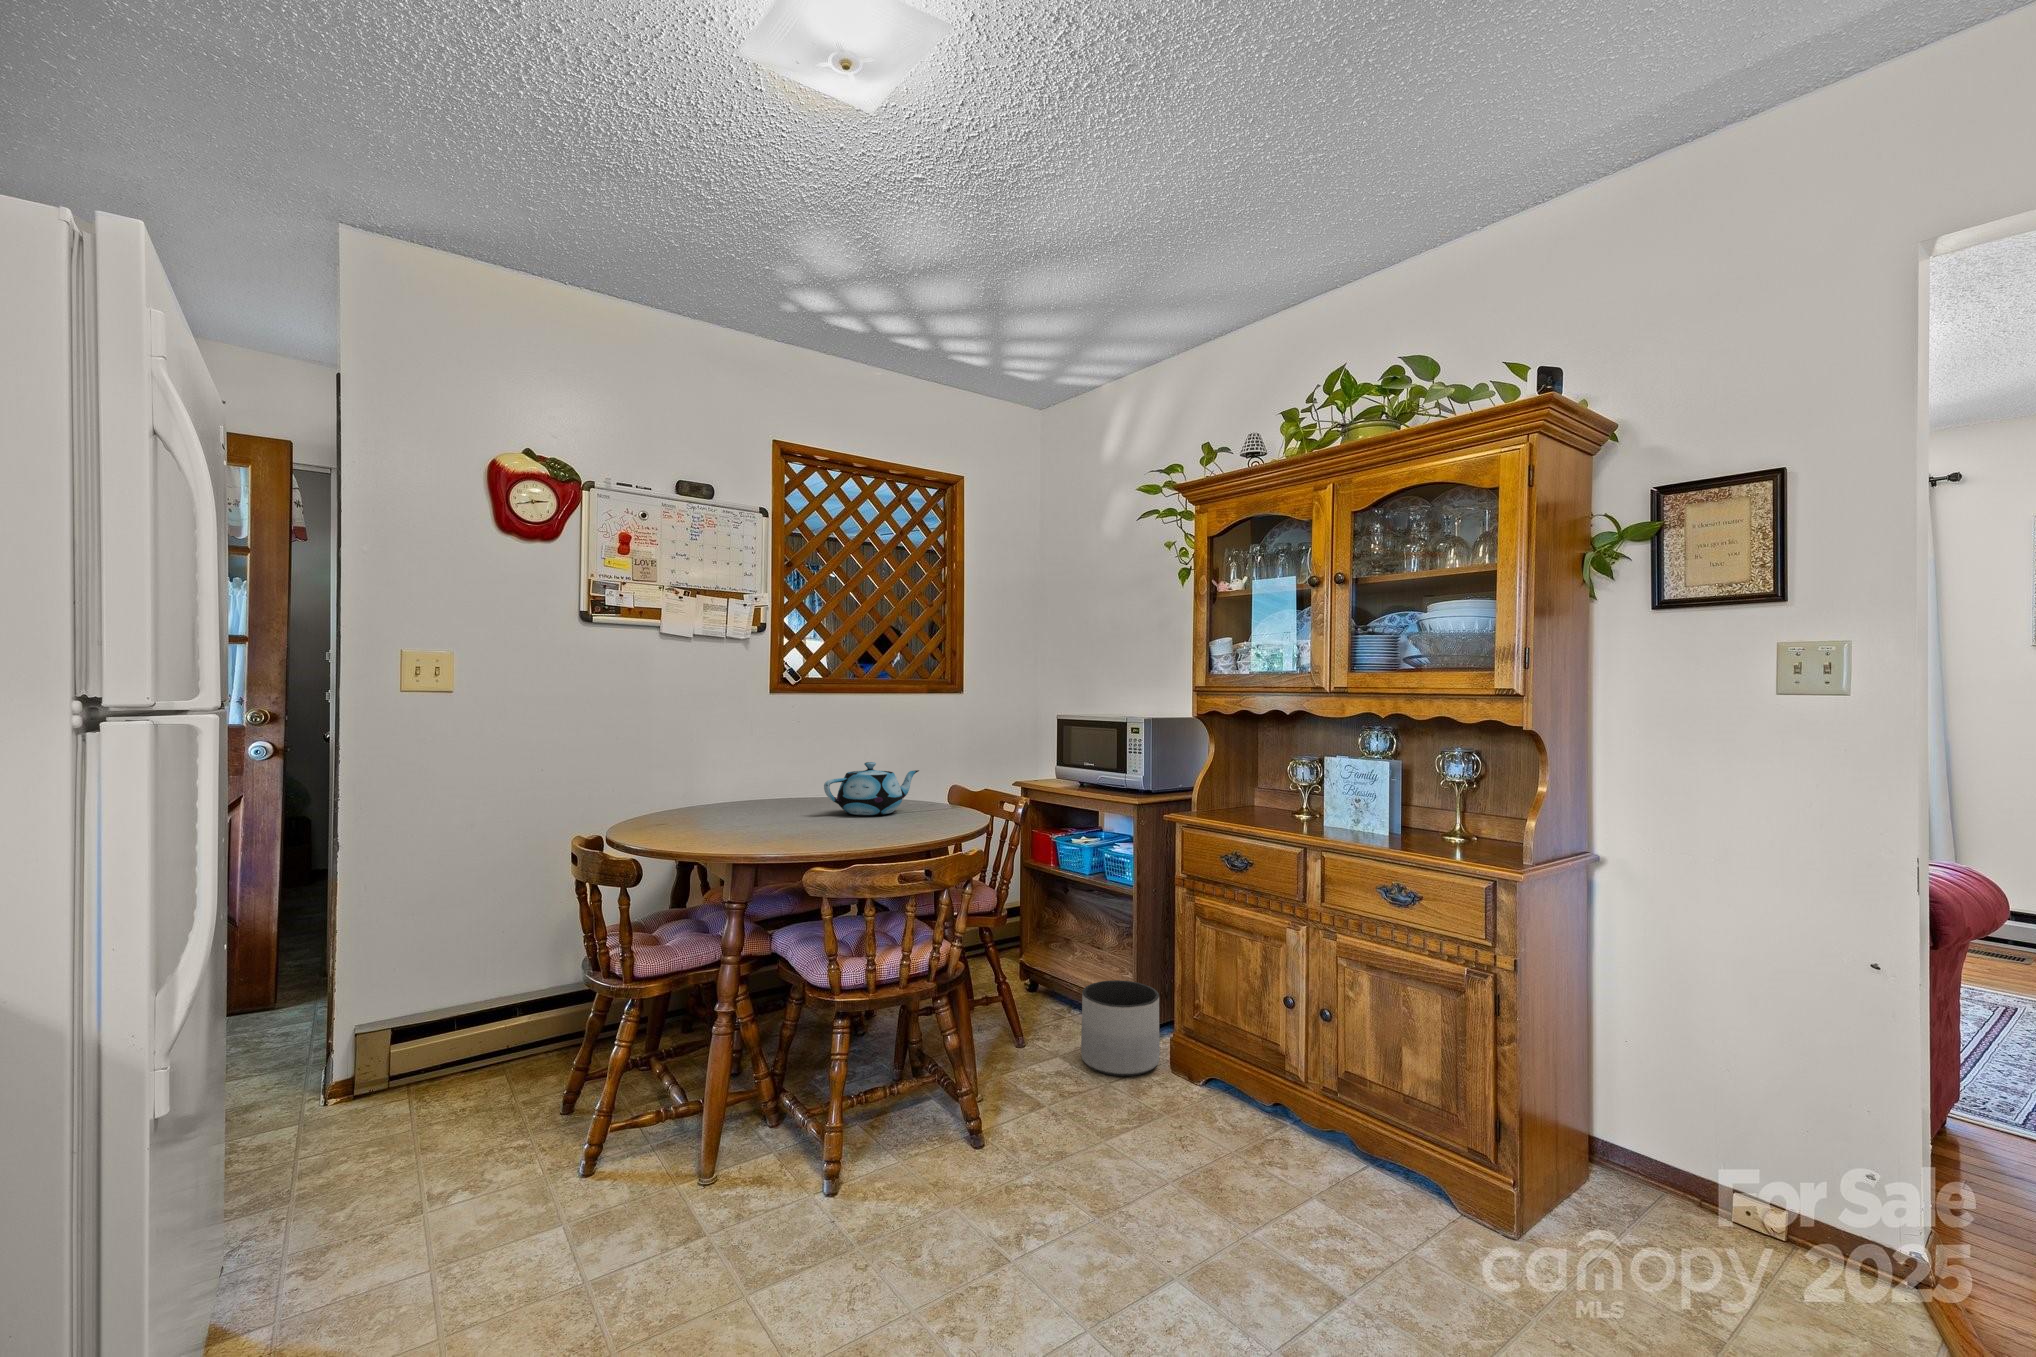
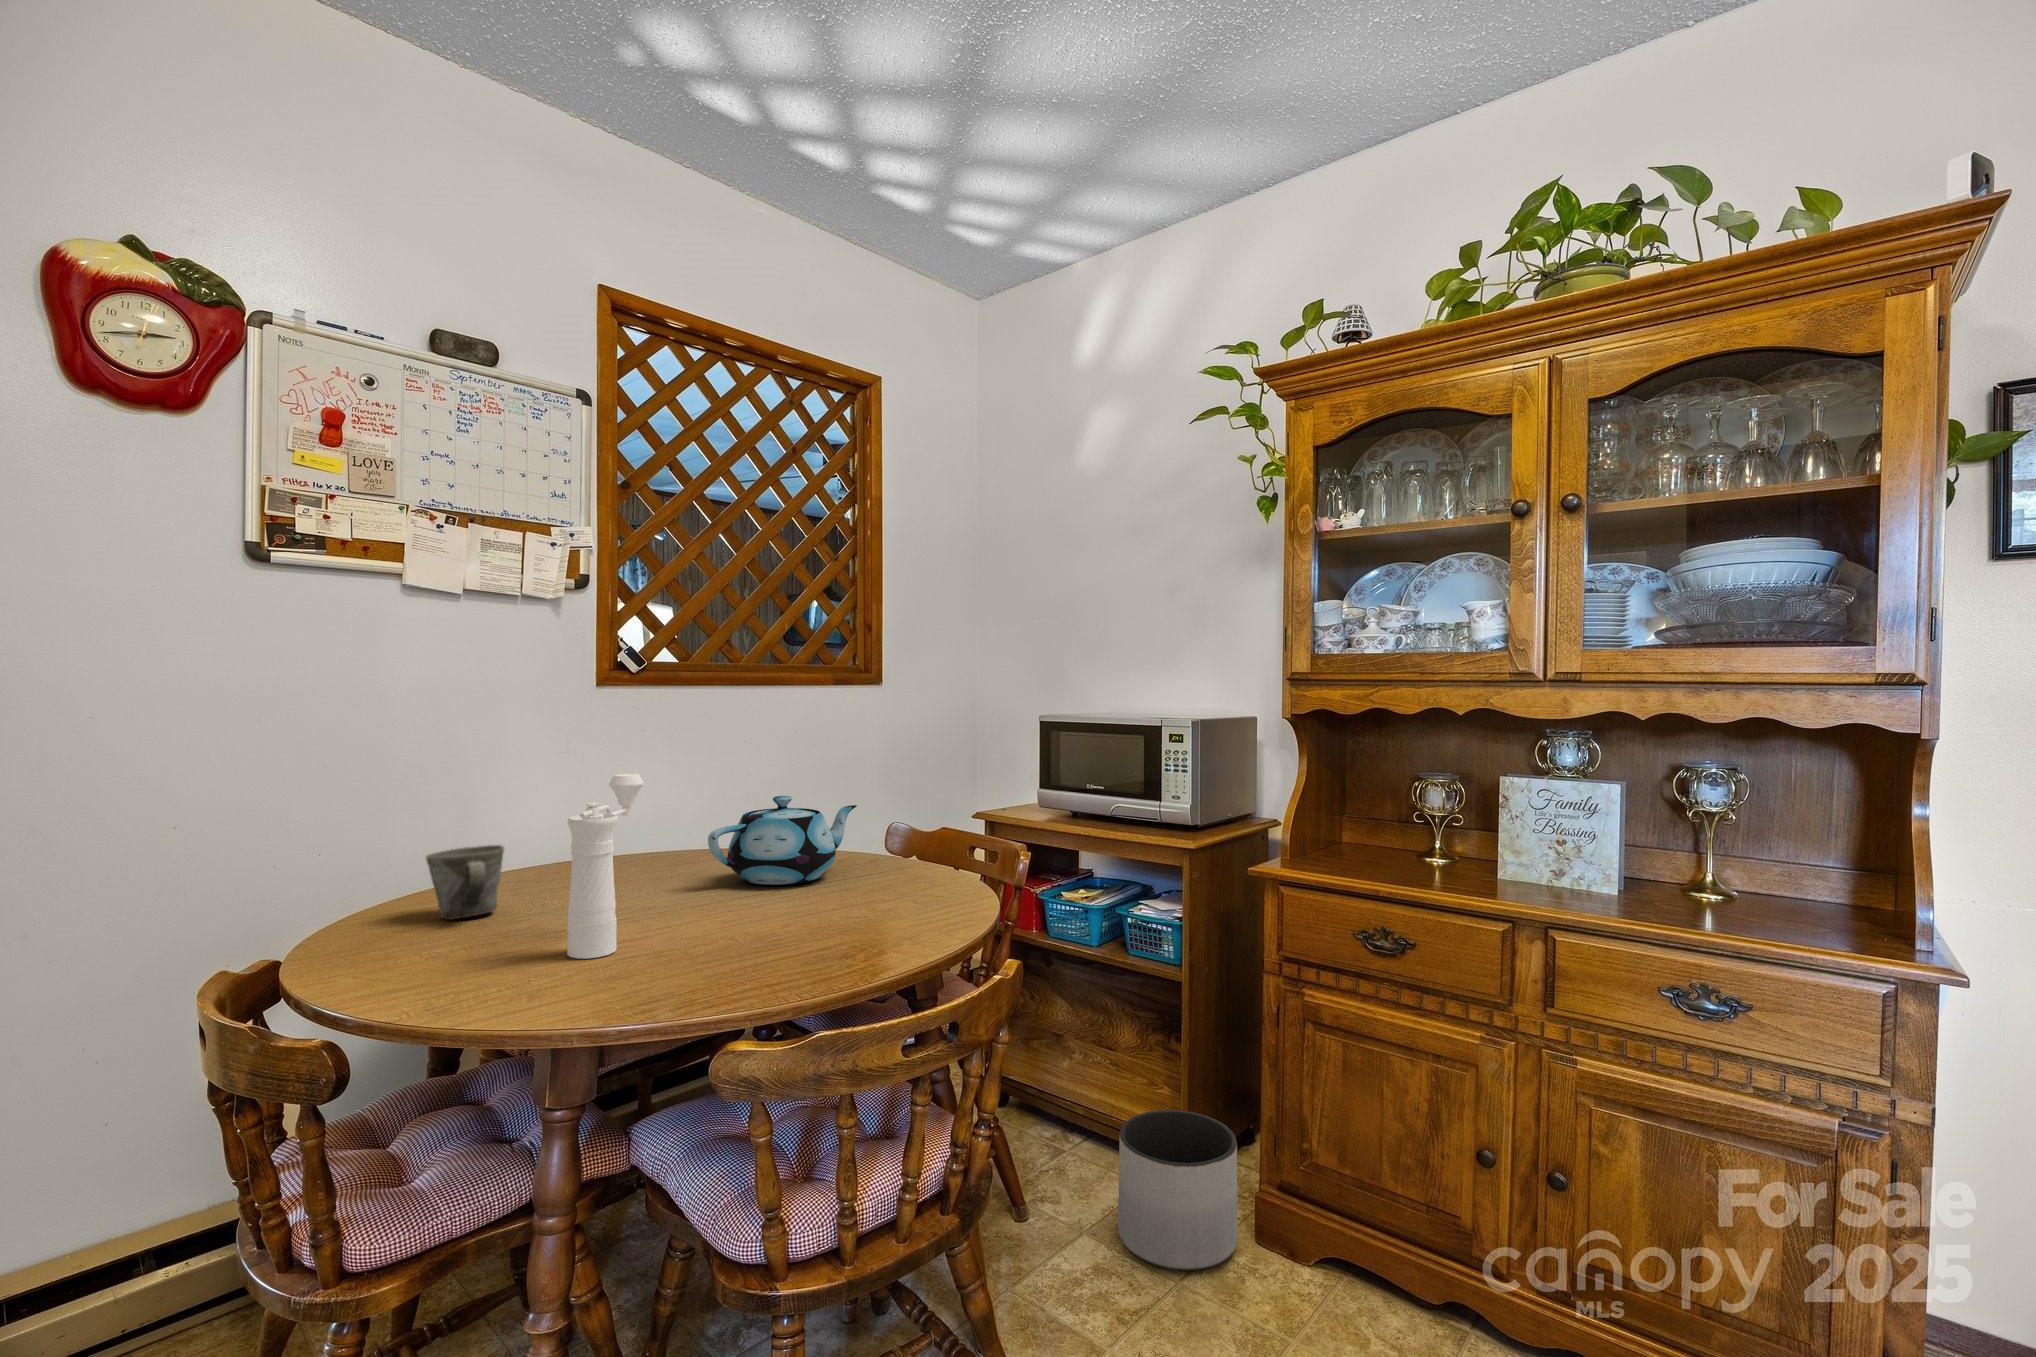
pepper mill: none [737,743,781,838] -> present [567,774,644,959]
mug: none [670,783,710,822] -> present [426,845,504,920]

